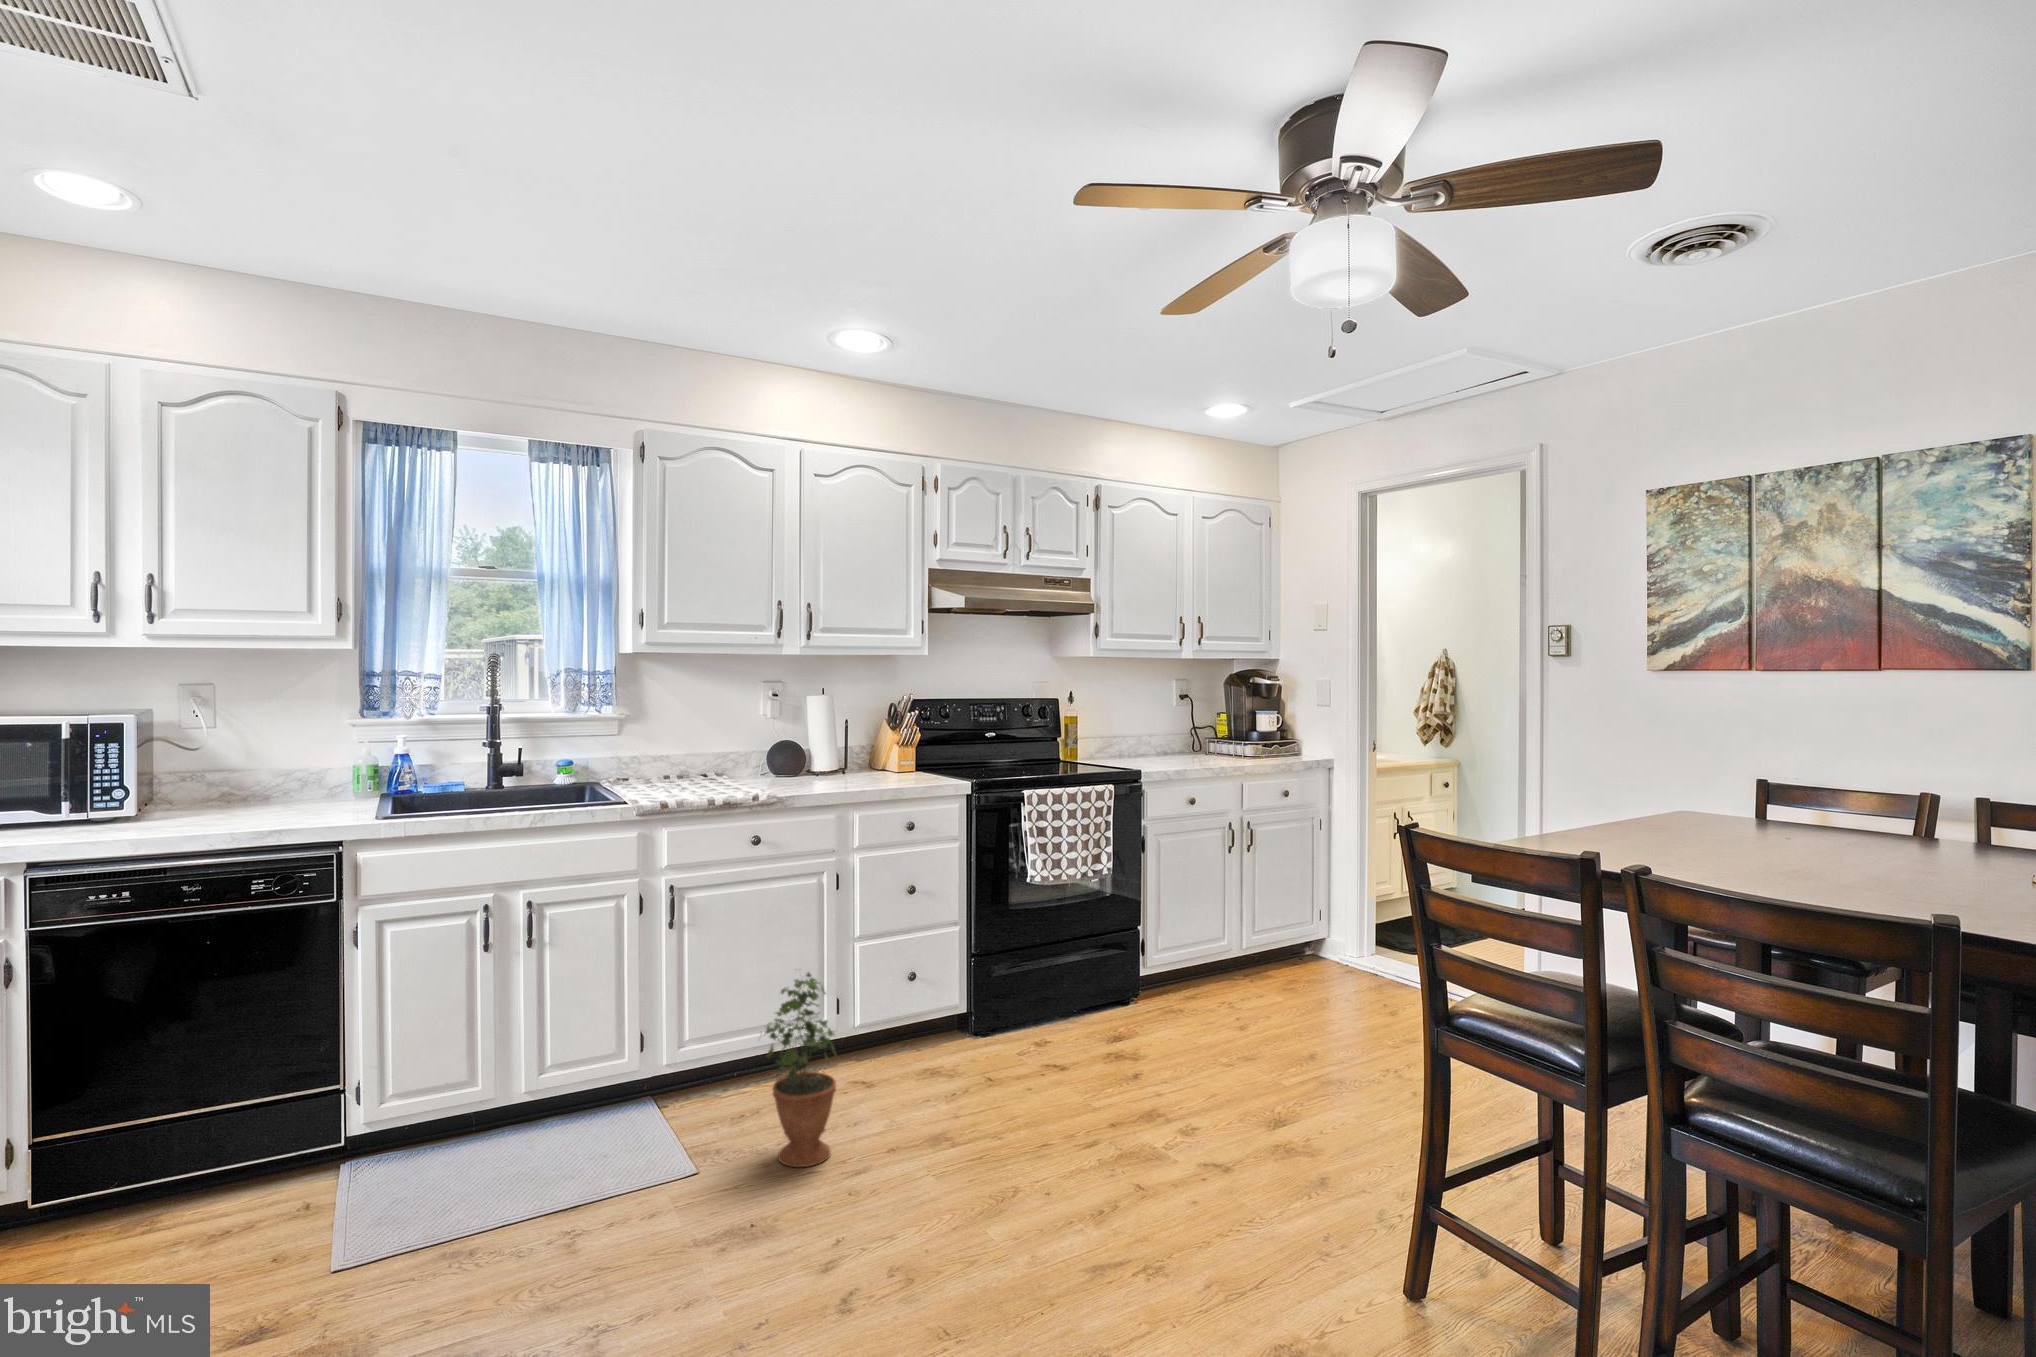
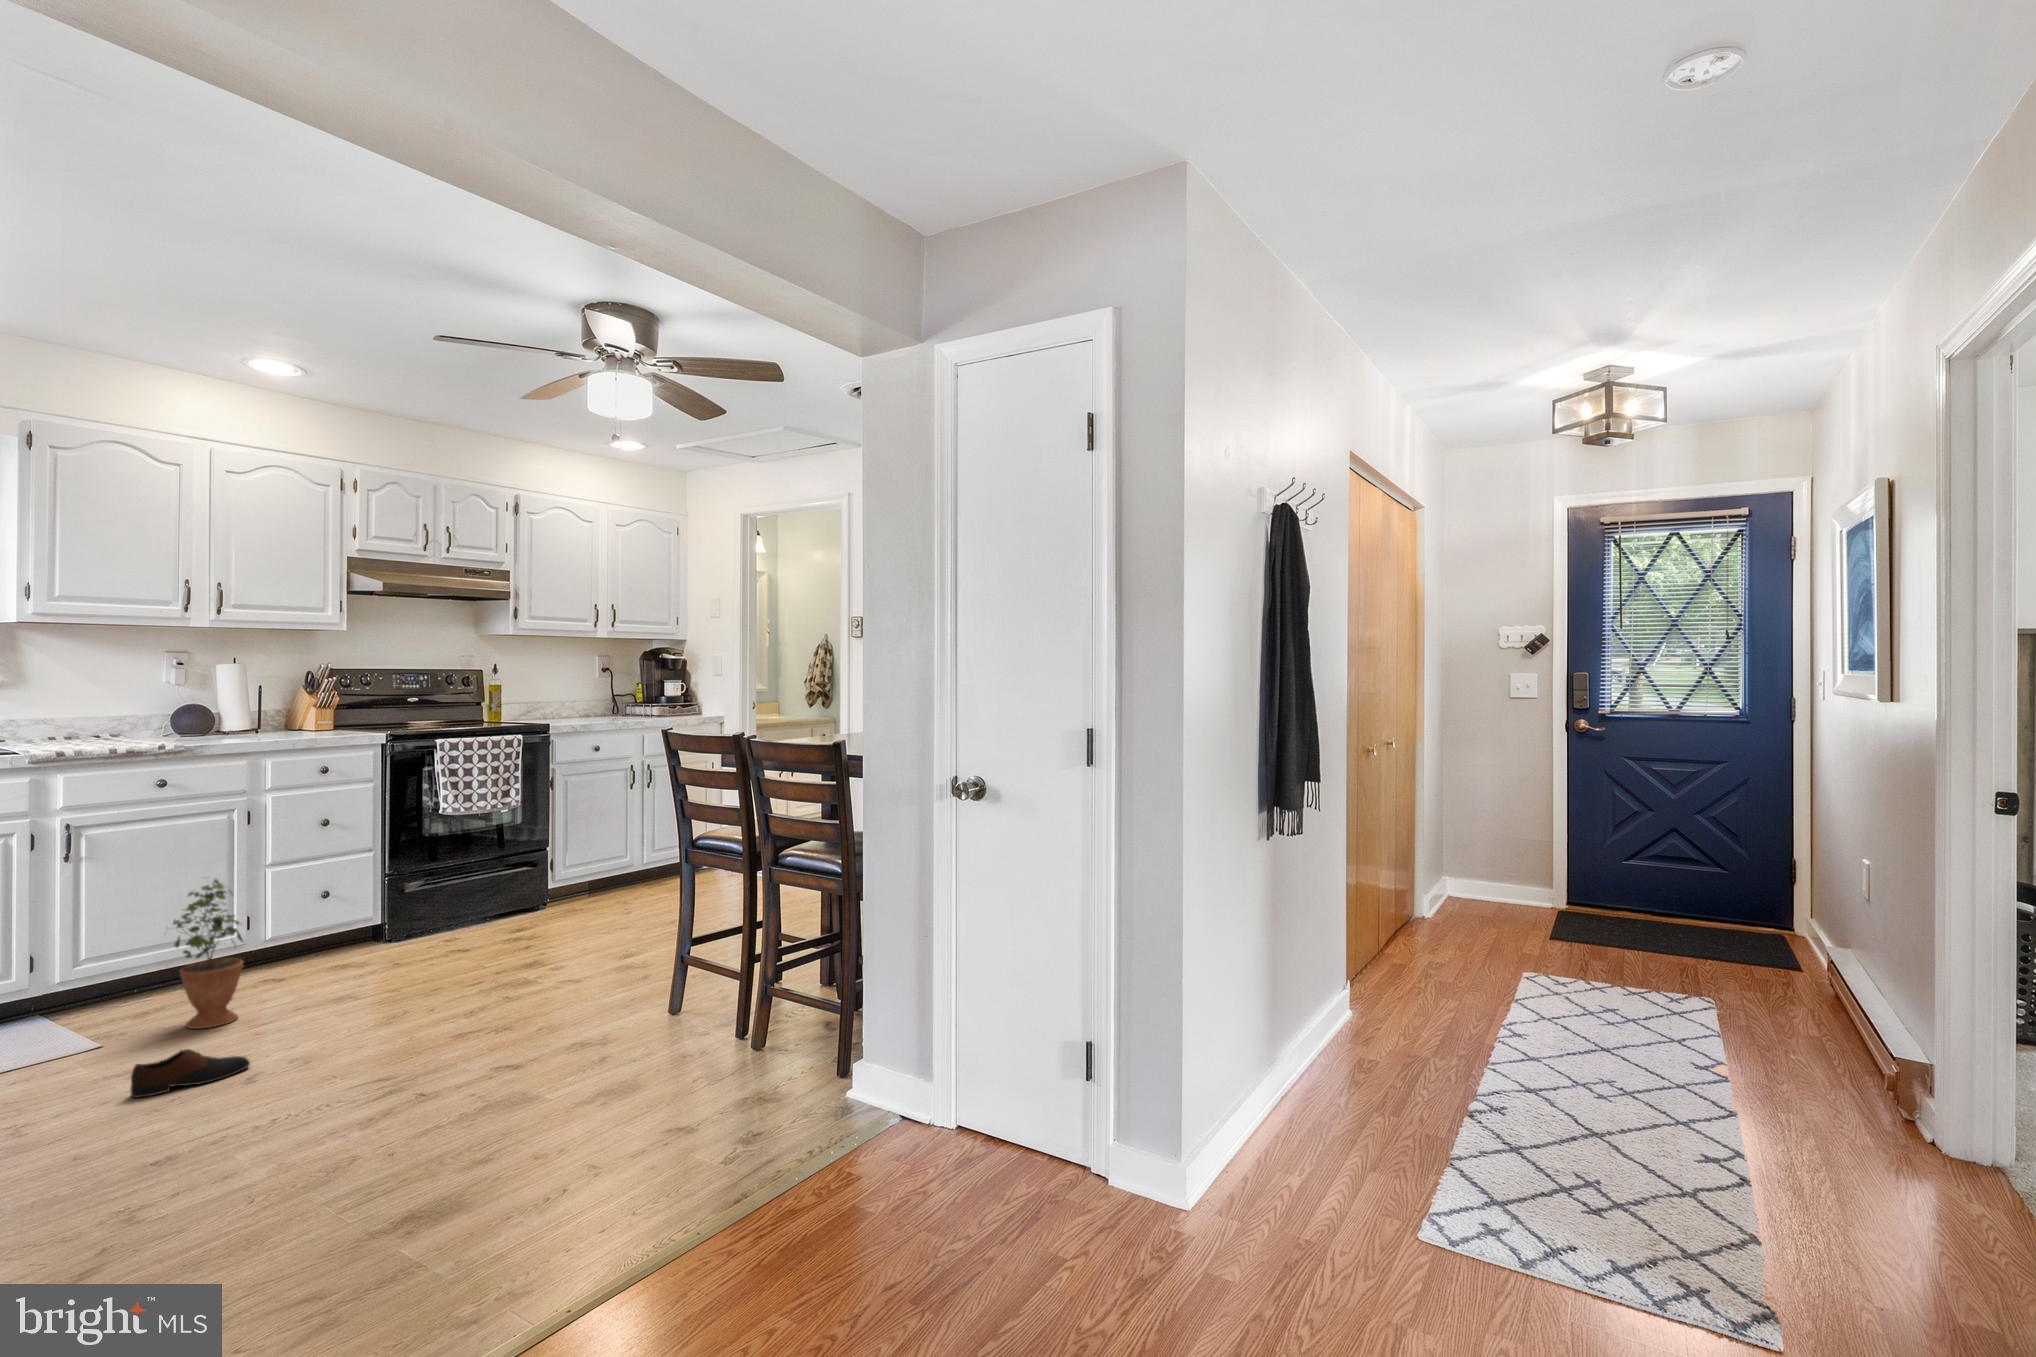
shoe: none [720,1241,849,1309] -> present [131,1049,250,1098]

